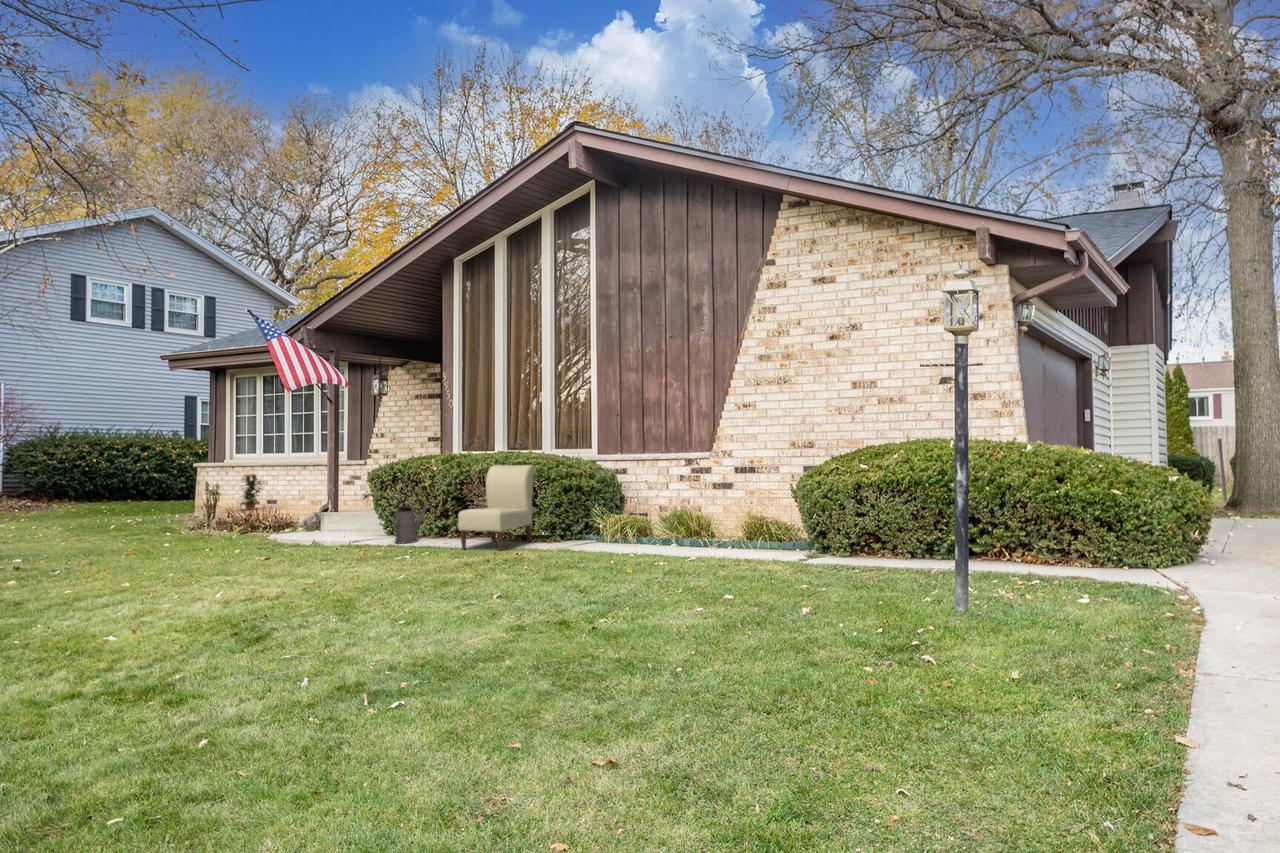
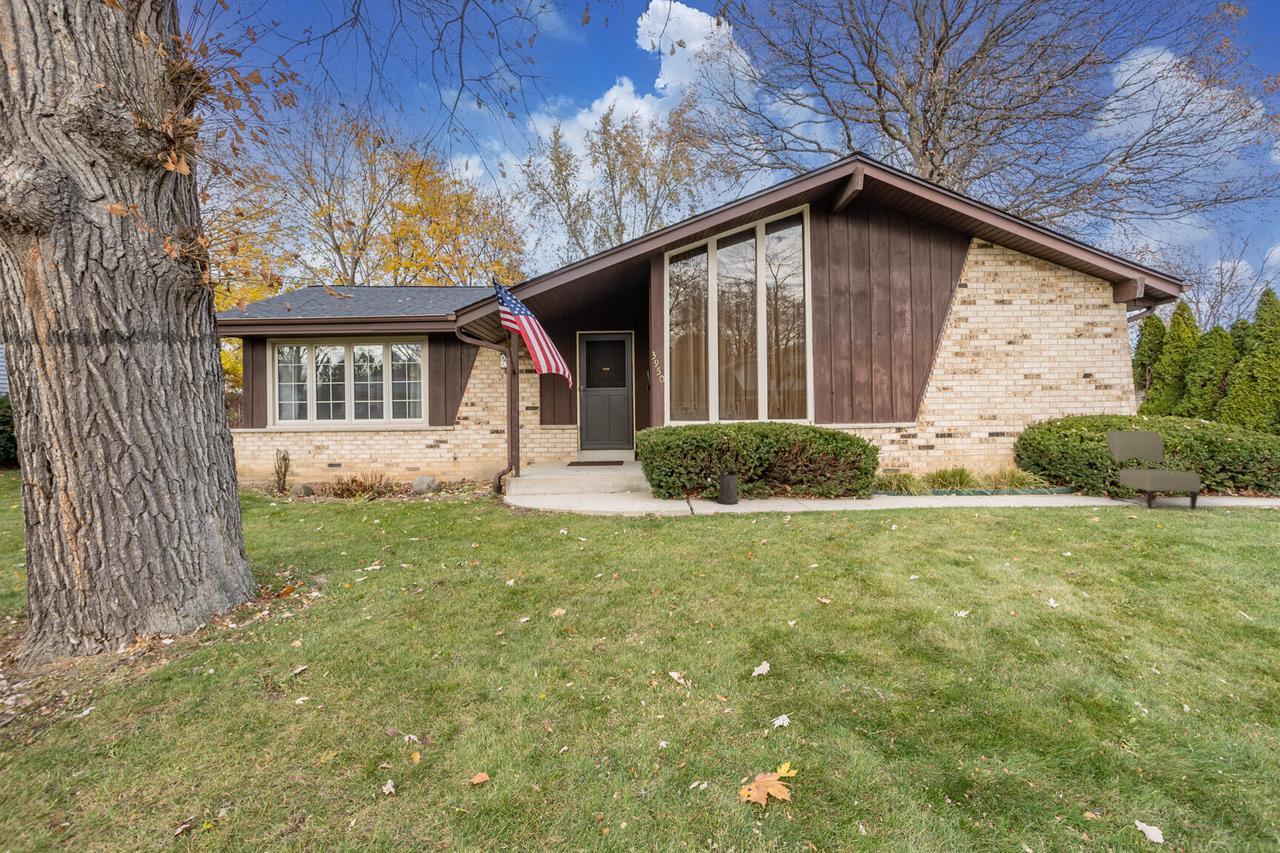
chair: present [458,465,534,550] -> present [1107,430,1200,509]
decorative plant: present [240,474,261,510] -> none [340,440,369,475]

